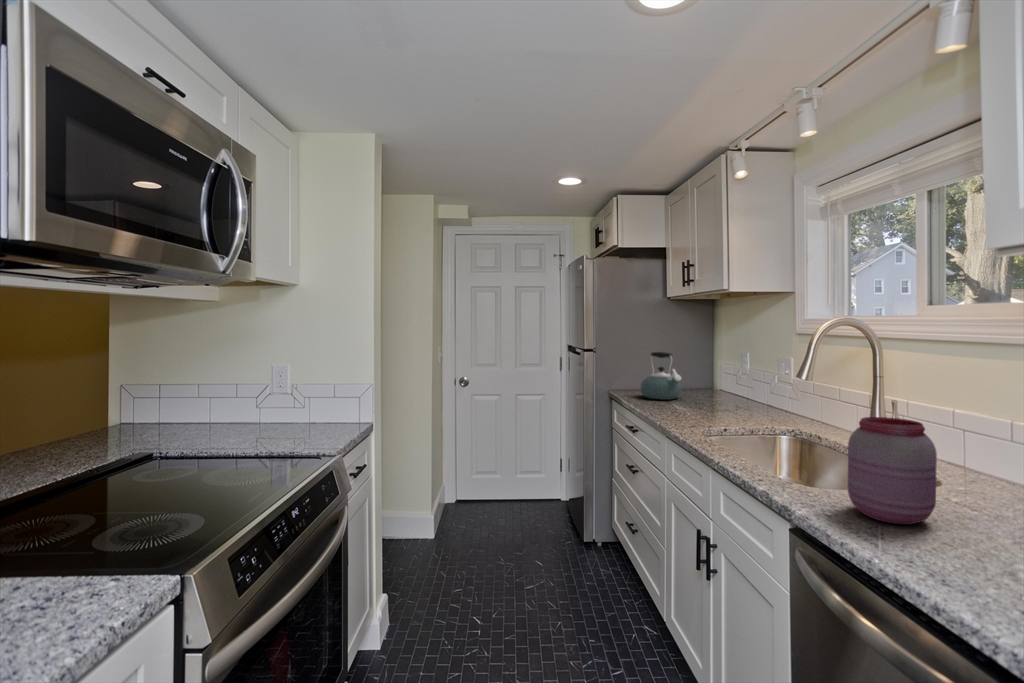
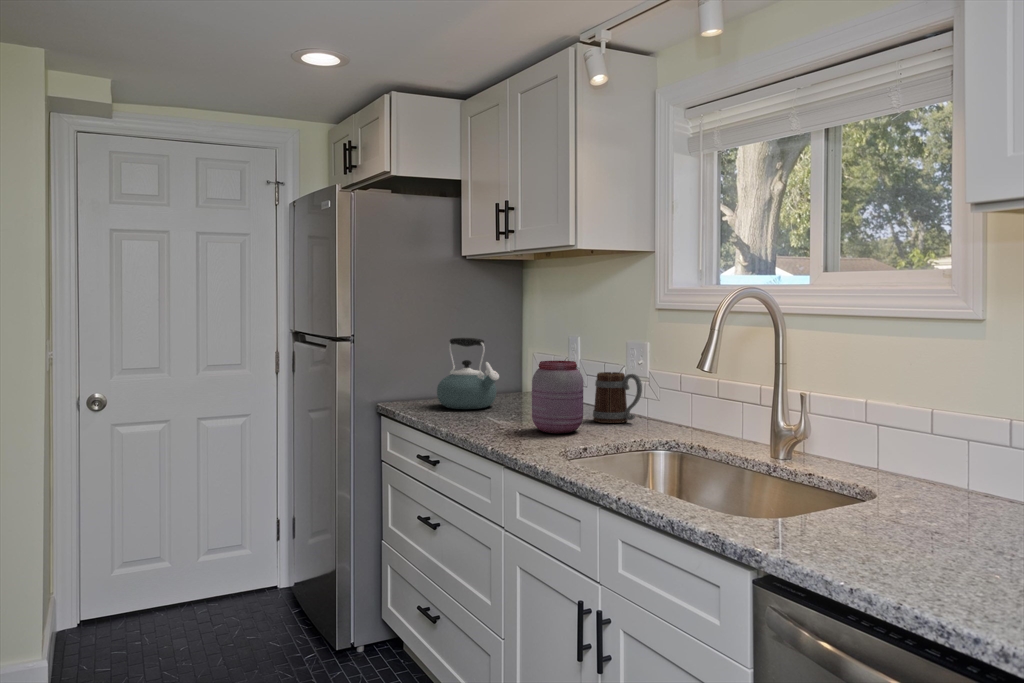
mug: none [744,378,781,415] -> present [593,372,642,423]
jar: present [848,417,937,524] -> present [532,361,583,433]

